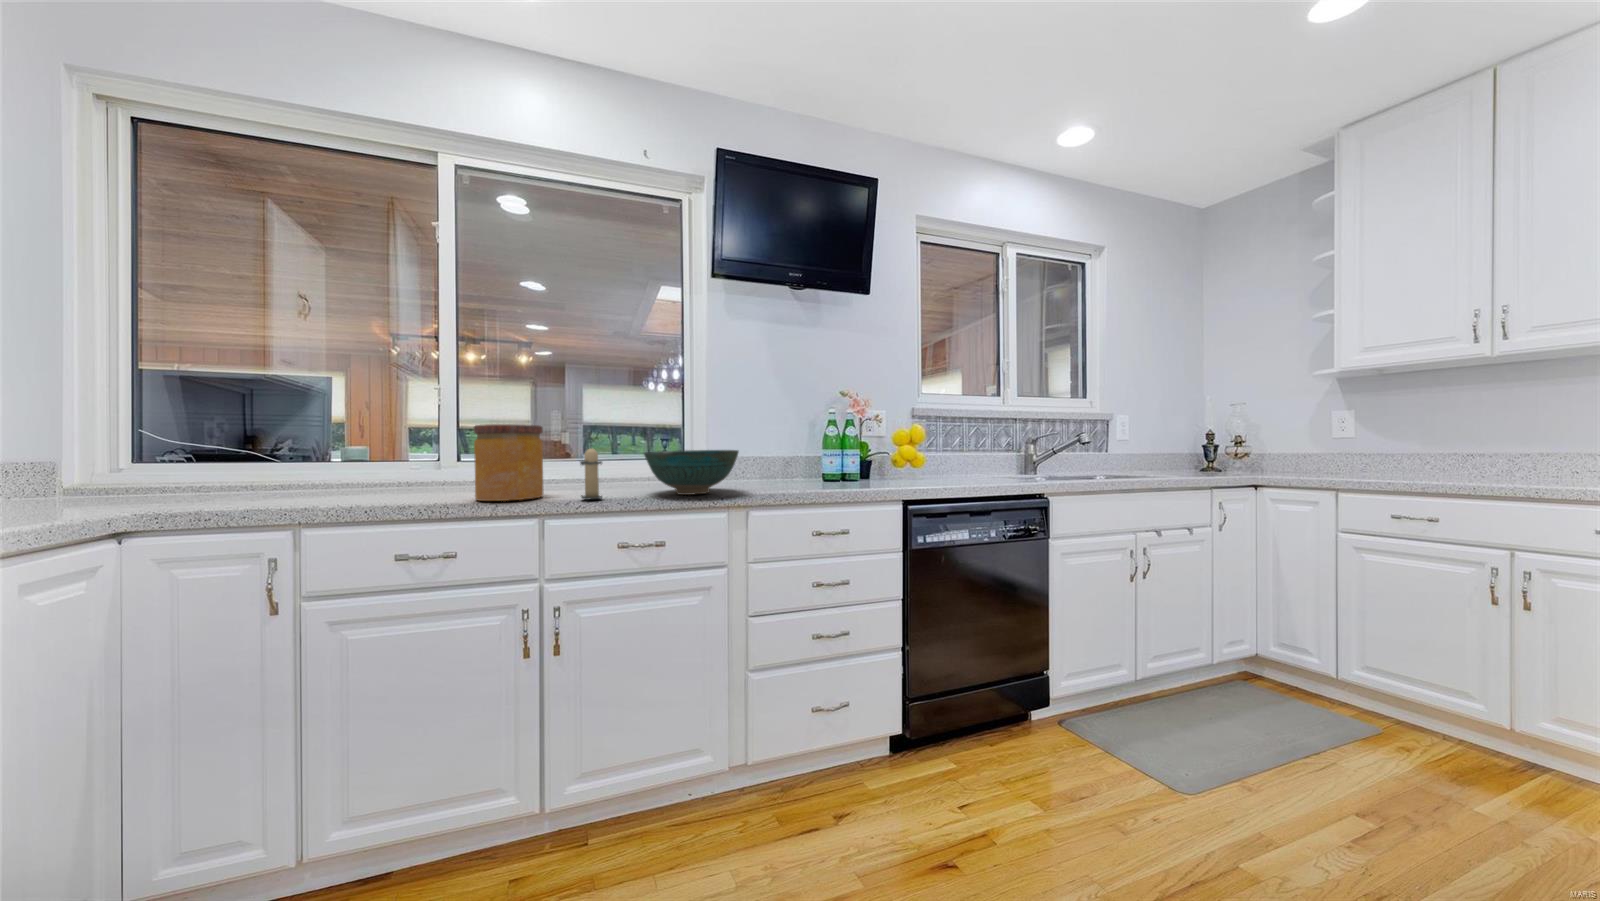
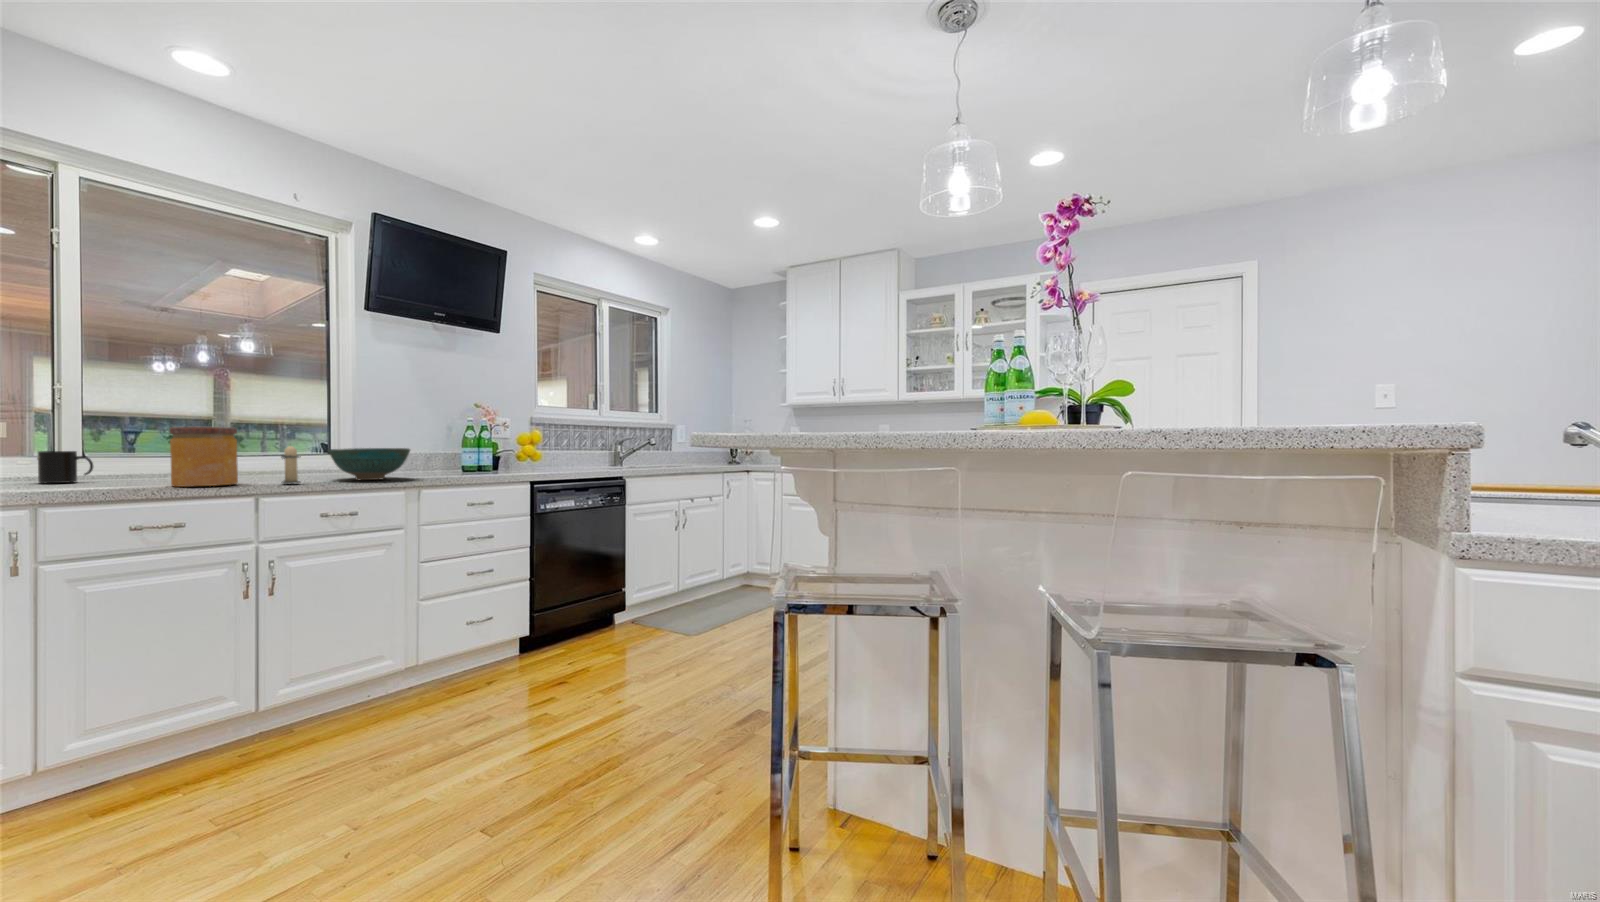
mug: none [404,455,449,490] -> present [37,451,93,484]

